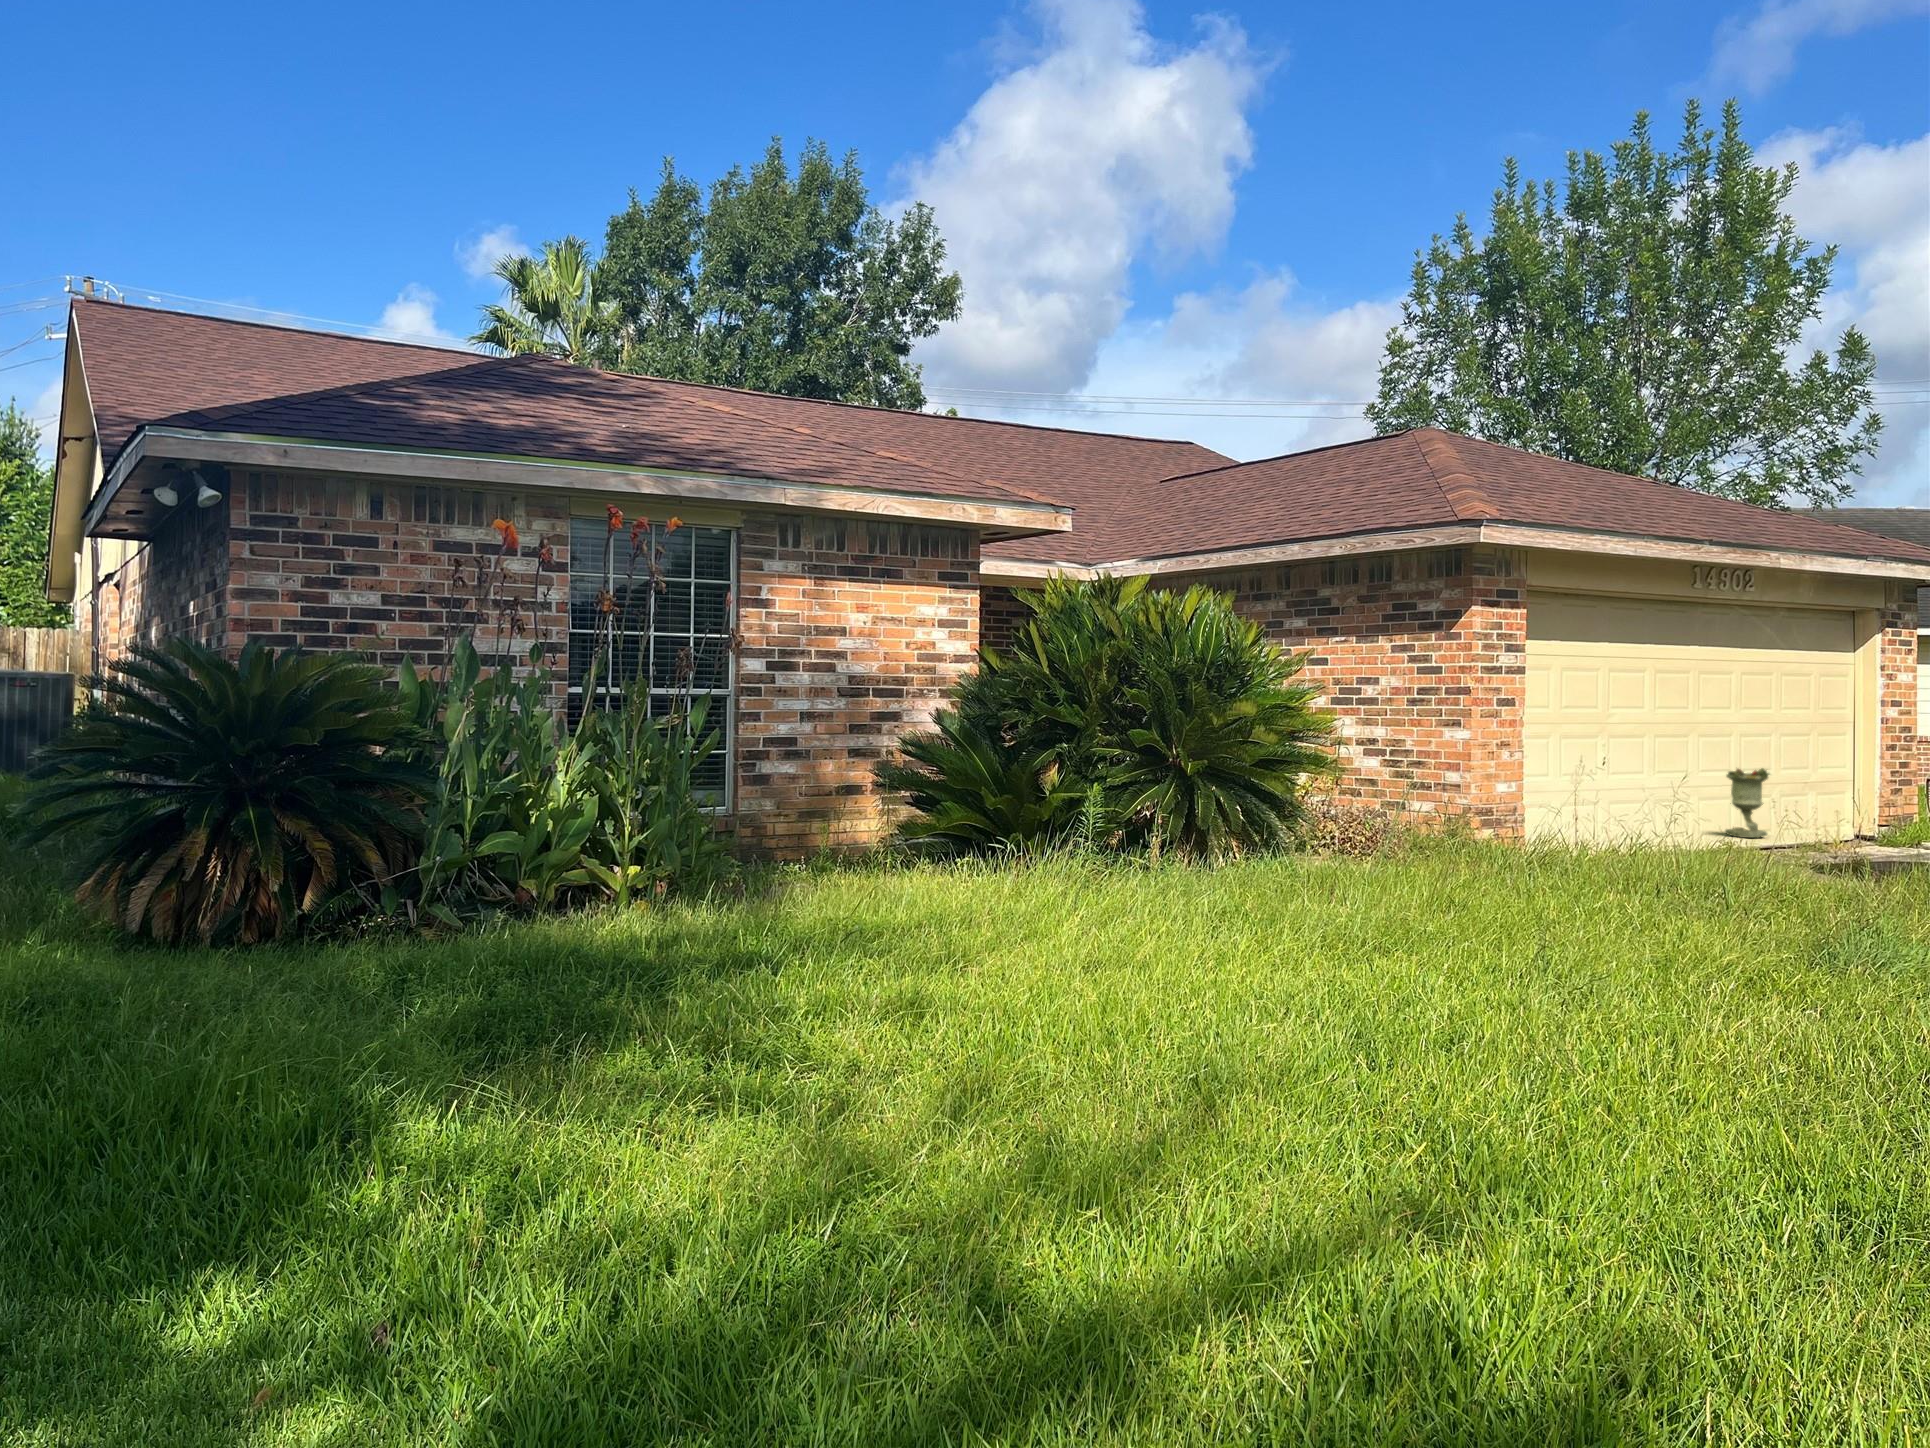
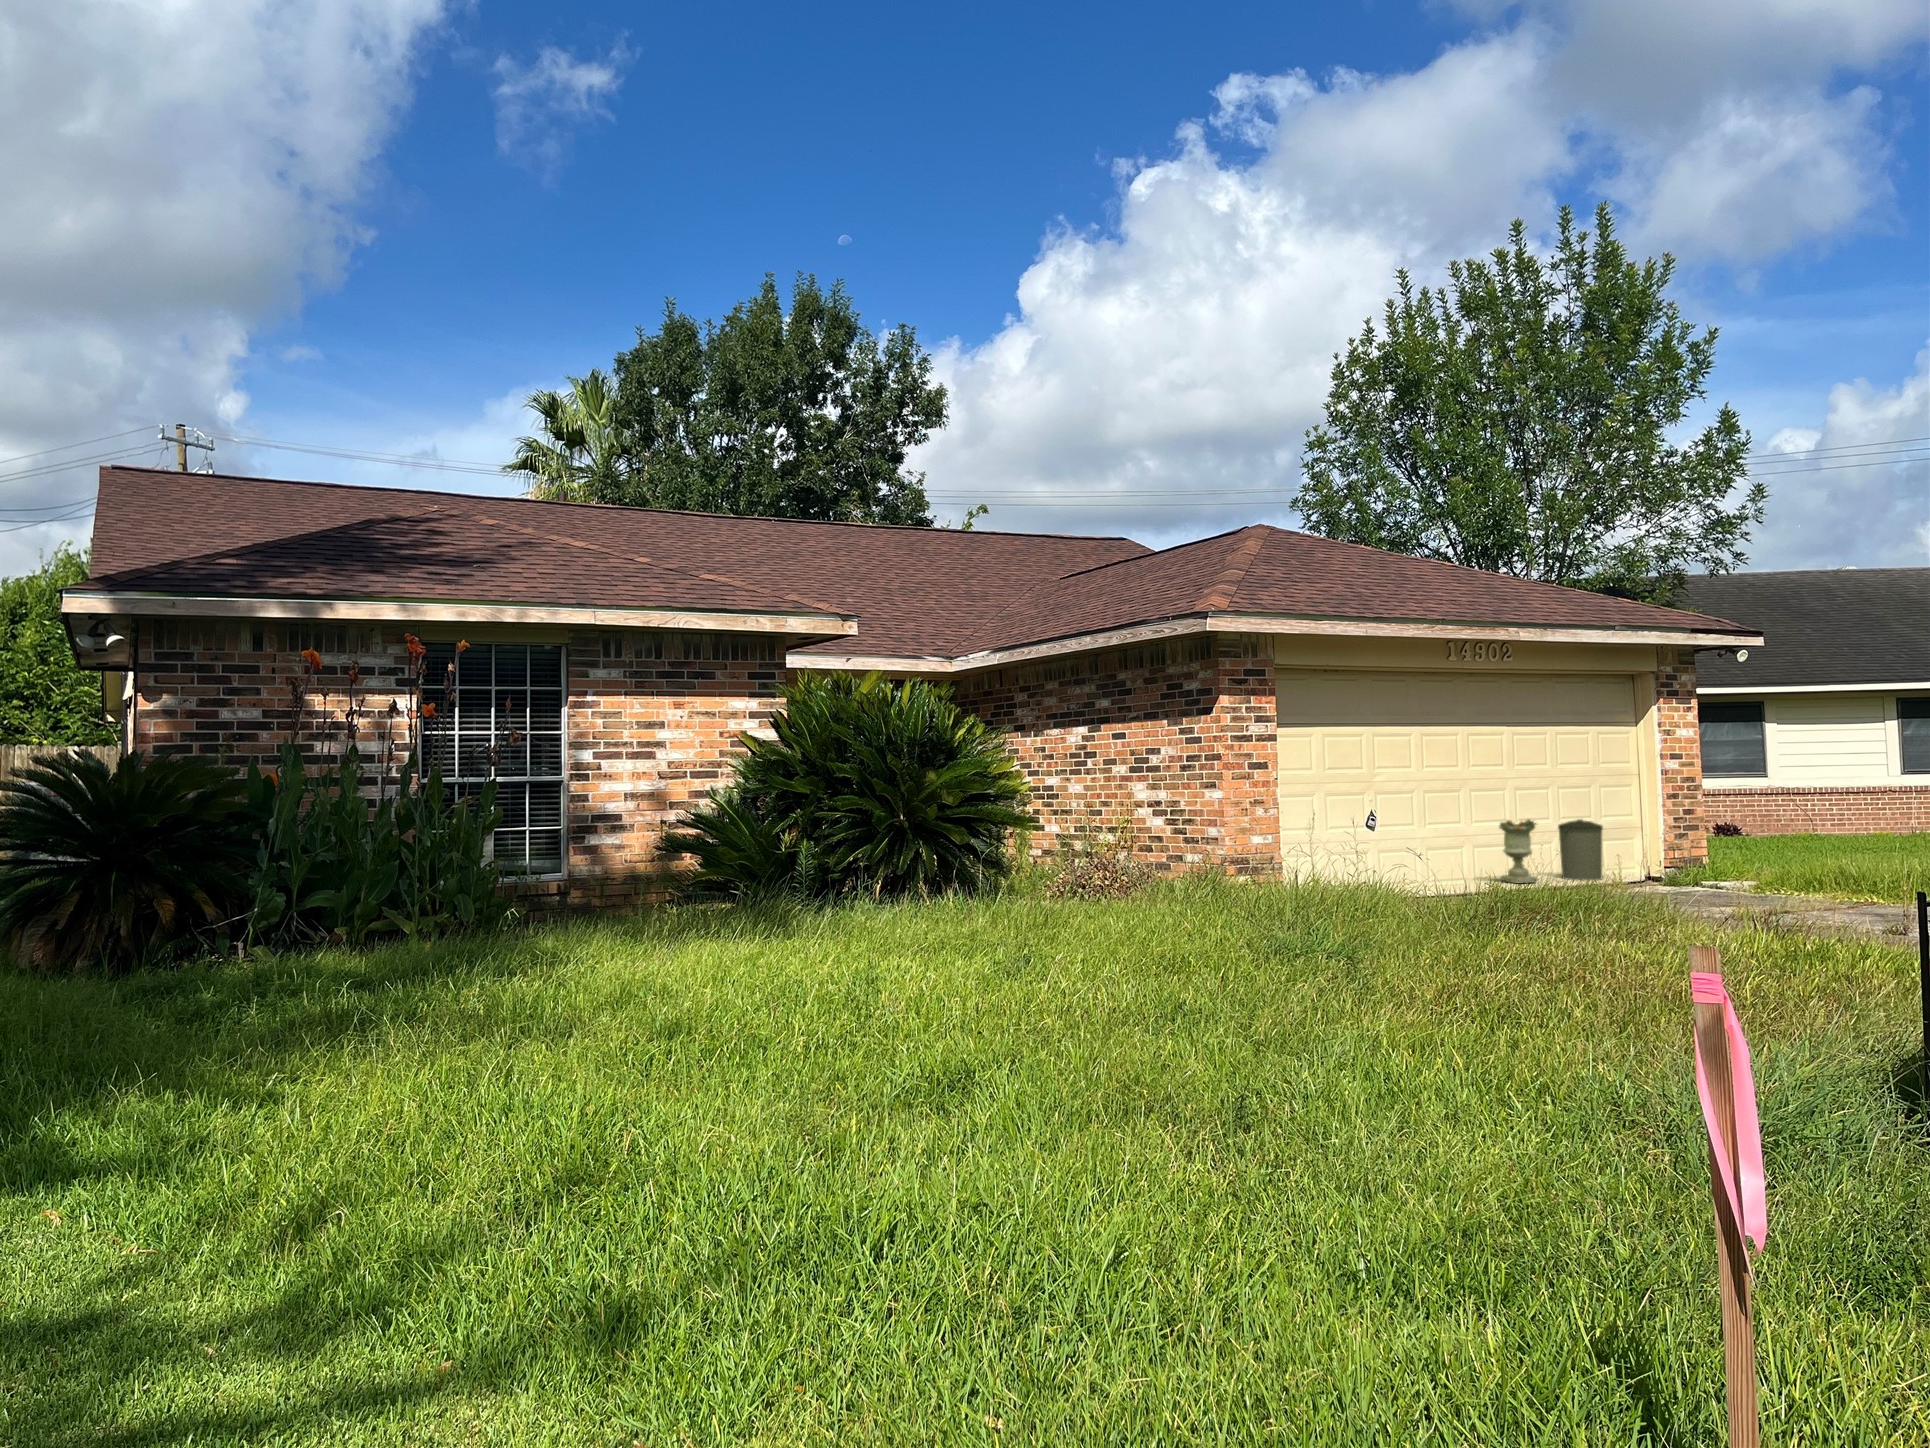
trash can: none [1780,770,1832,837] -> present [1558,819,1603,881]

